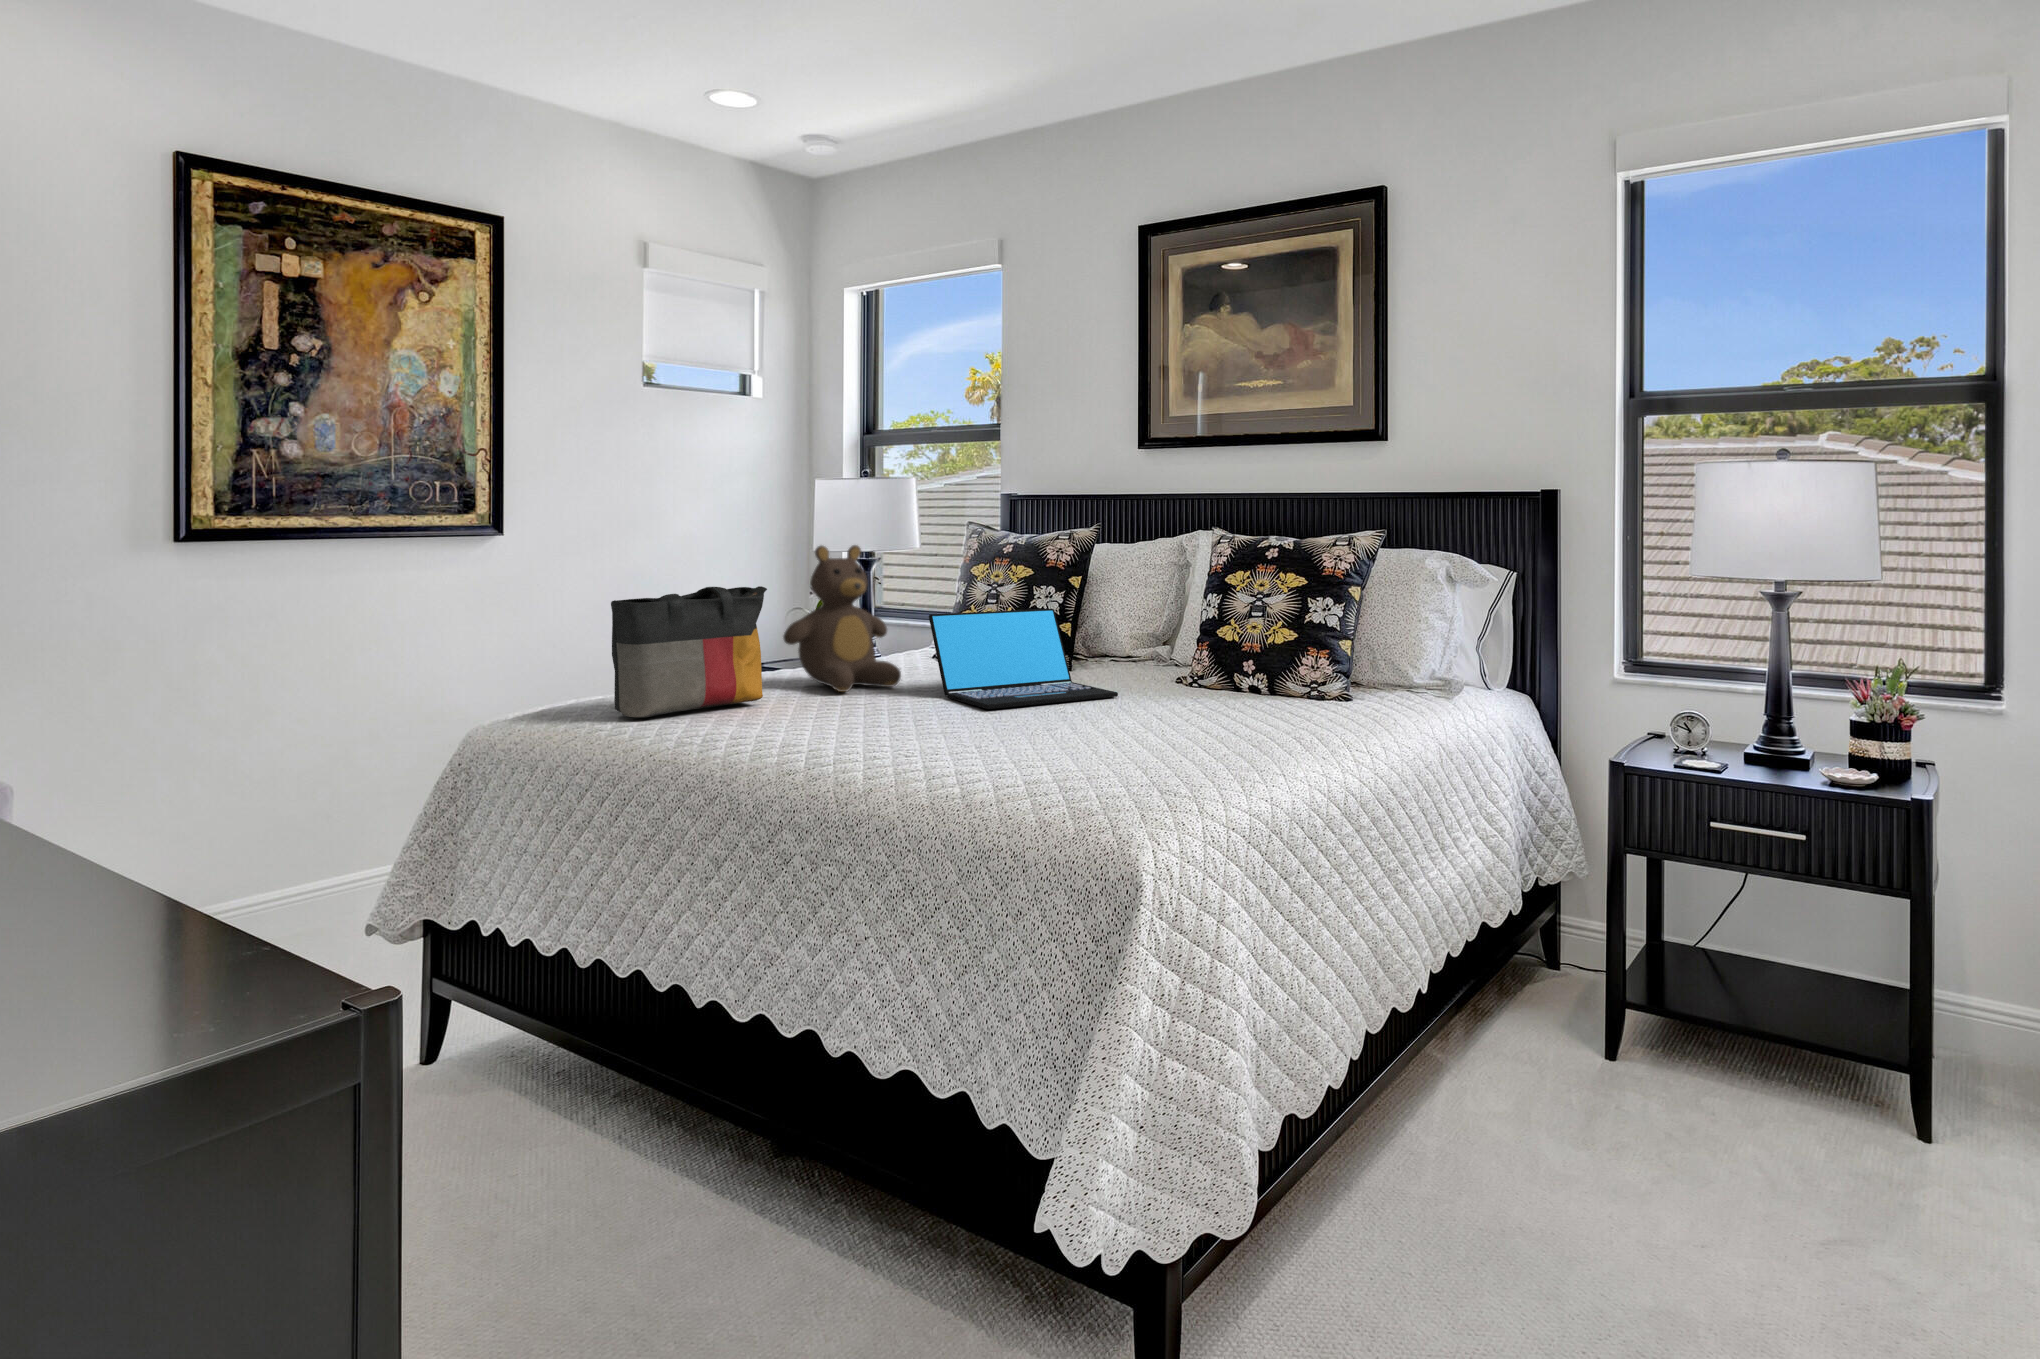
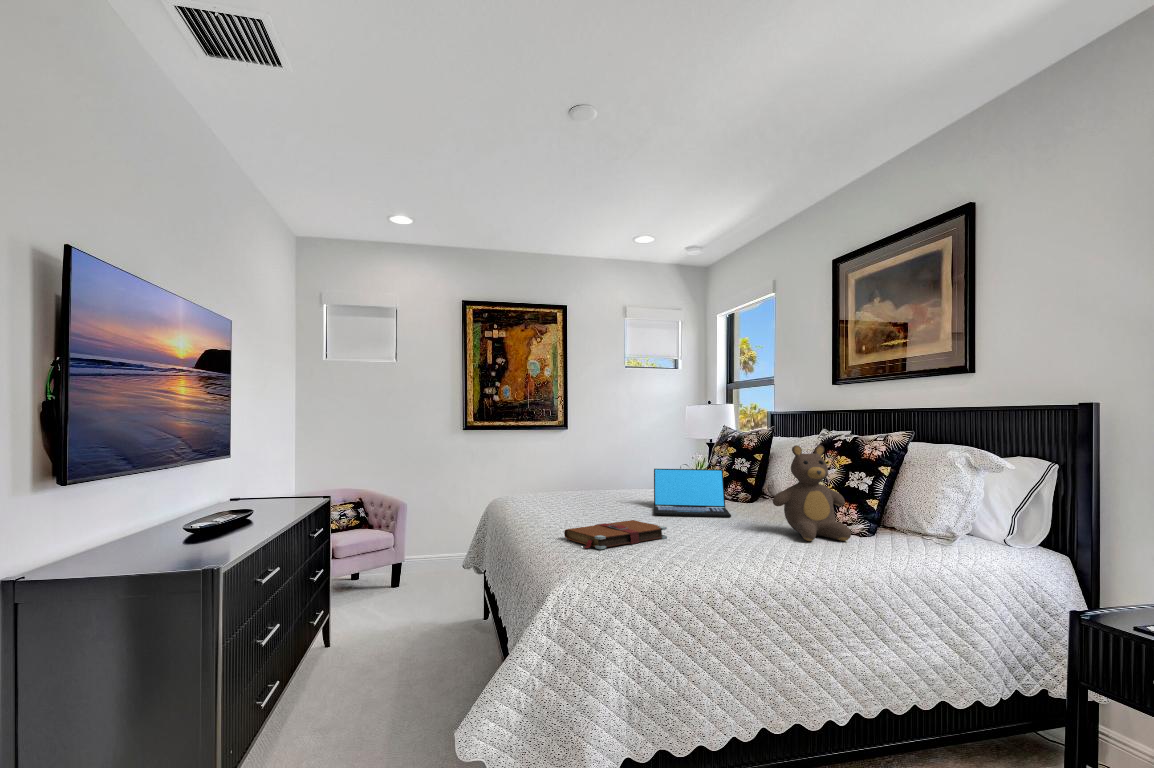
teddy bear: present [783,545,901,692] -> present [773,445,851,541]
tote bag: present [611,586,767,717] -> none [519,452,584,502]
book: none [949,719,1120,783] -> present [564,520,667,549]

